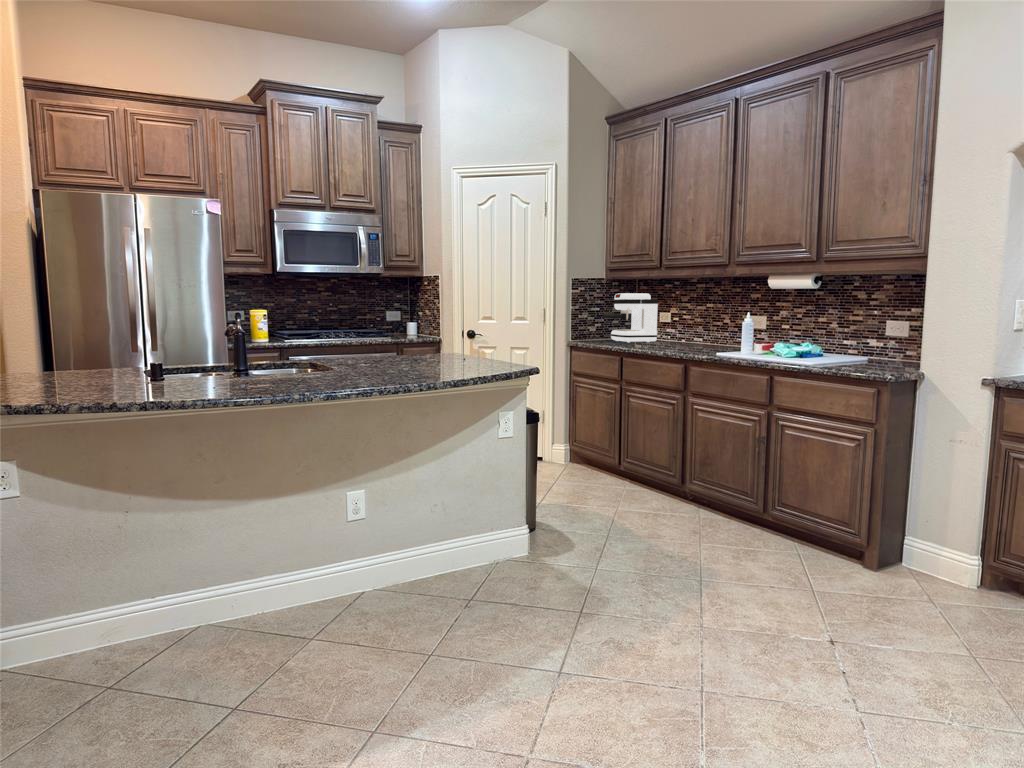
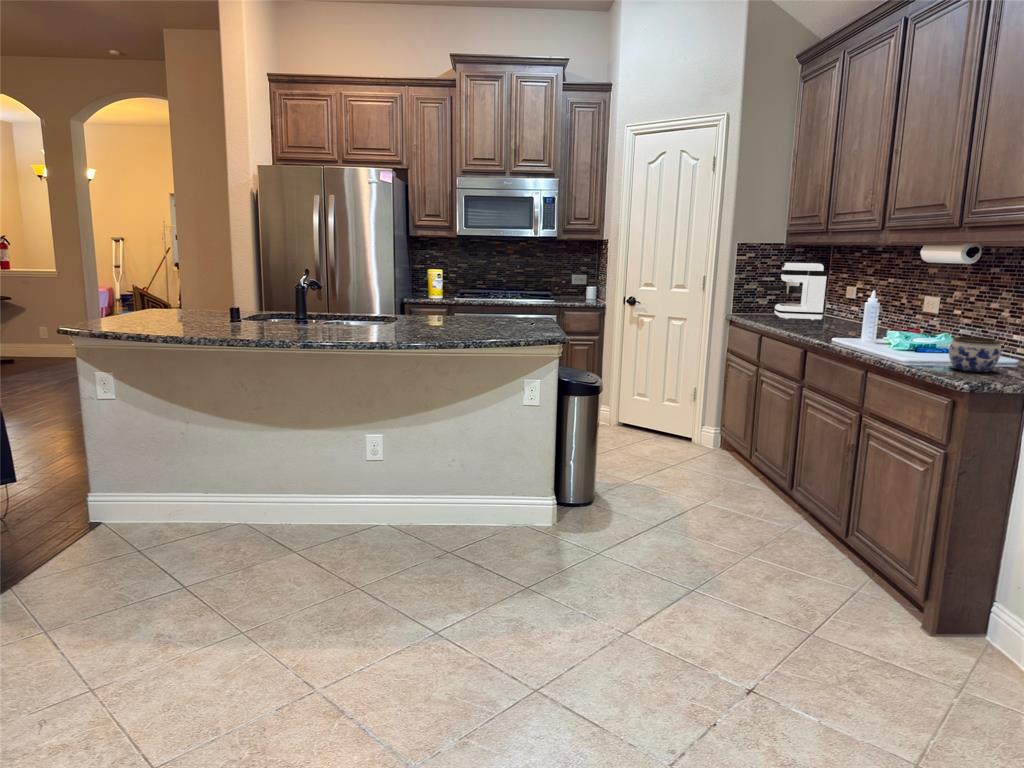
jar: none [859,341,901,368] -> present [949,336,1002,372]

